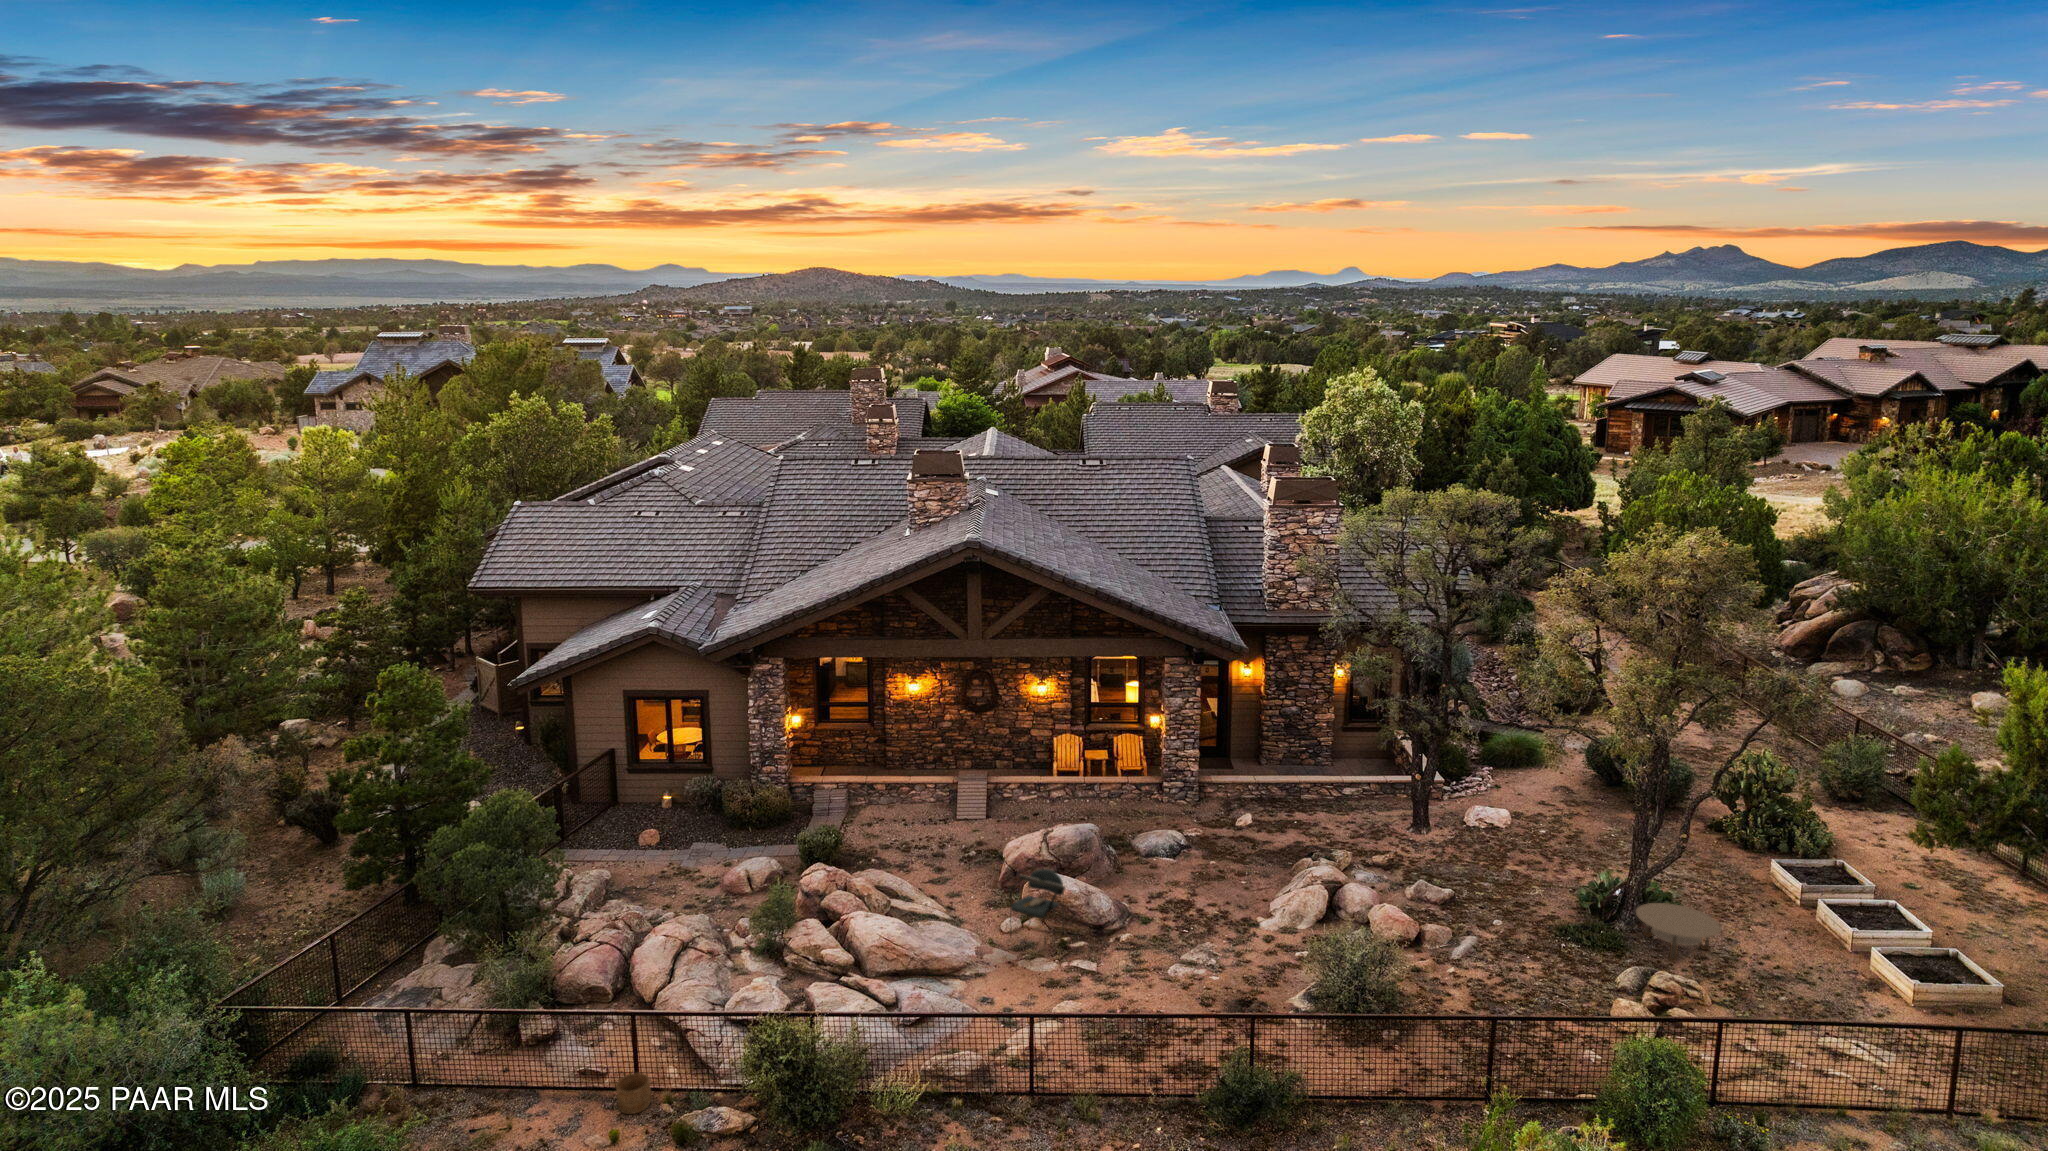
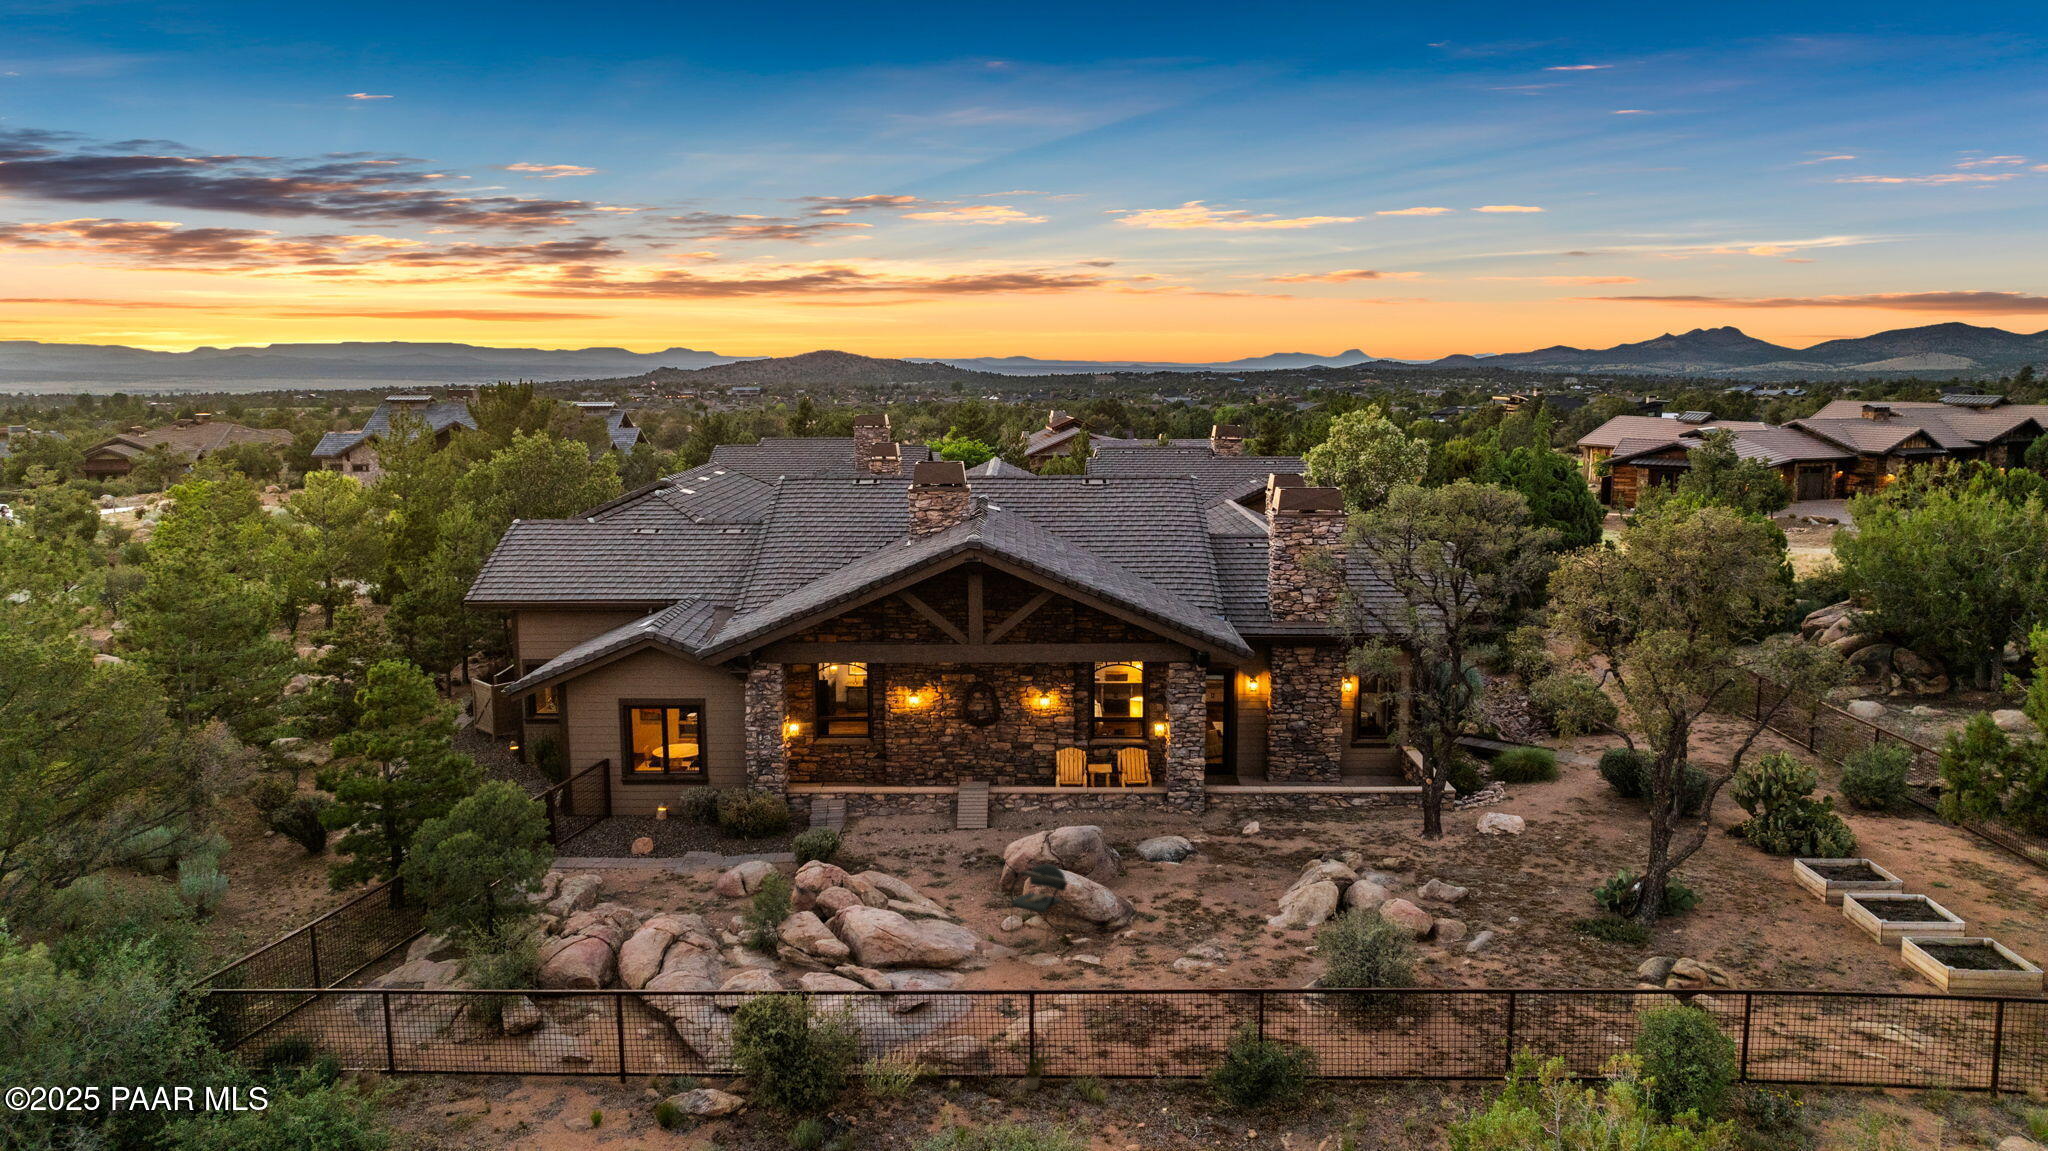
round table: present [1636,903,1721,962] -> none [1657,898,1746,956]
potted plant: none [1012,1070,1057,1110] -> present [1014,1050,1052,1090]
wooden bucket: present [616,1072,651,1114] -> none [602,1054,639,1095]

